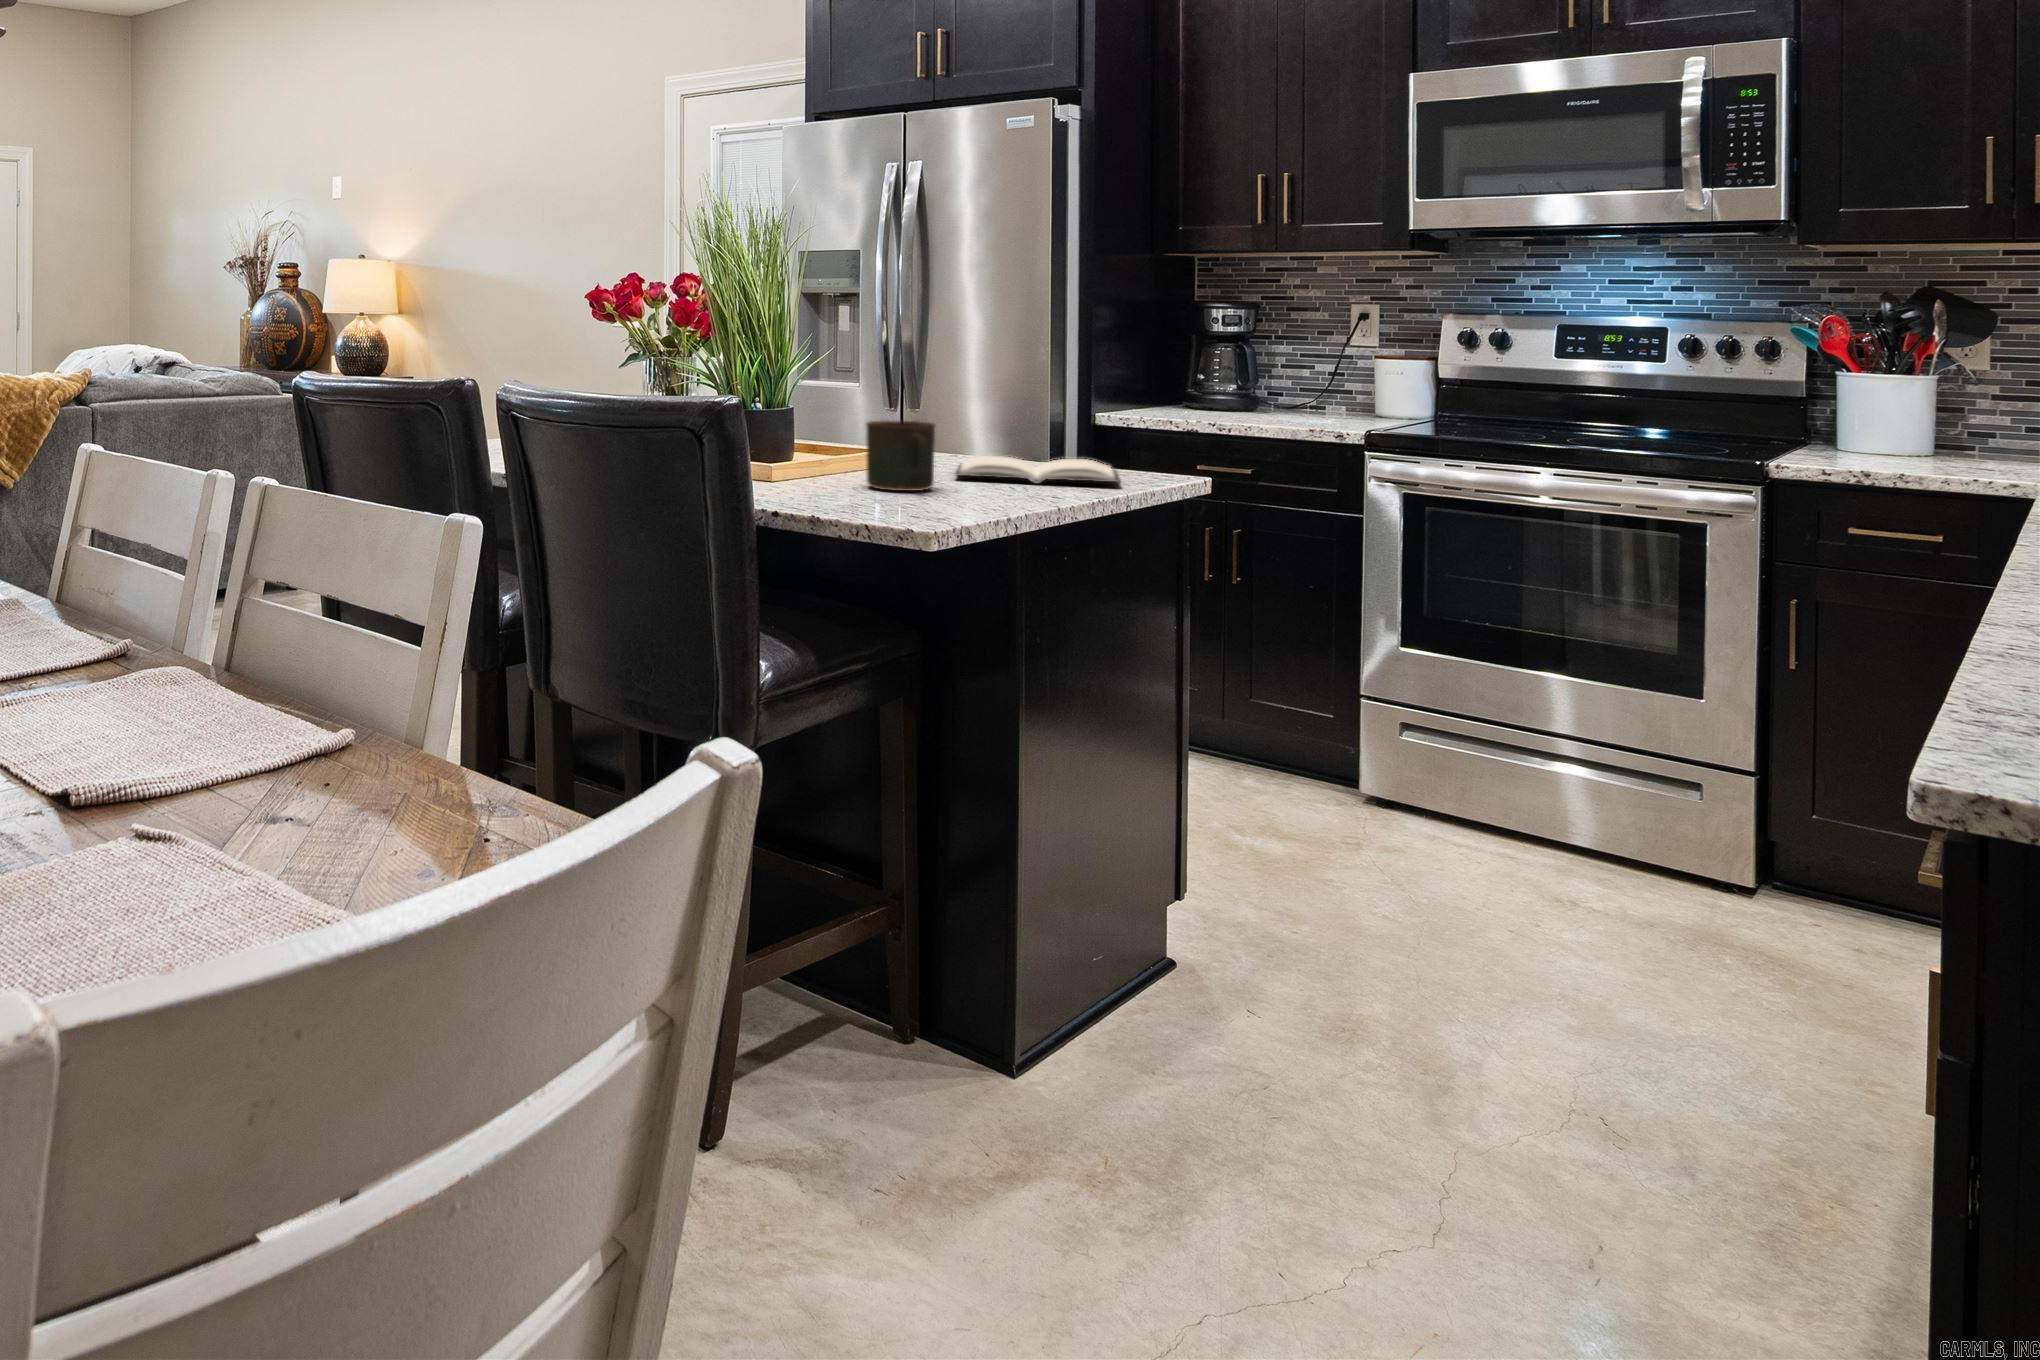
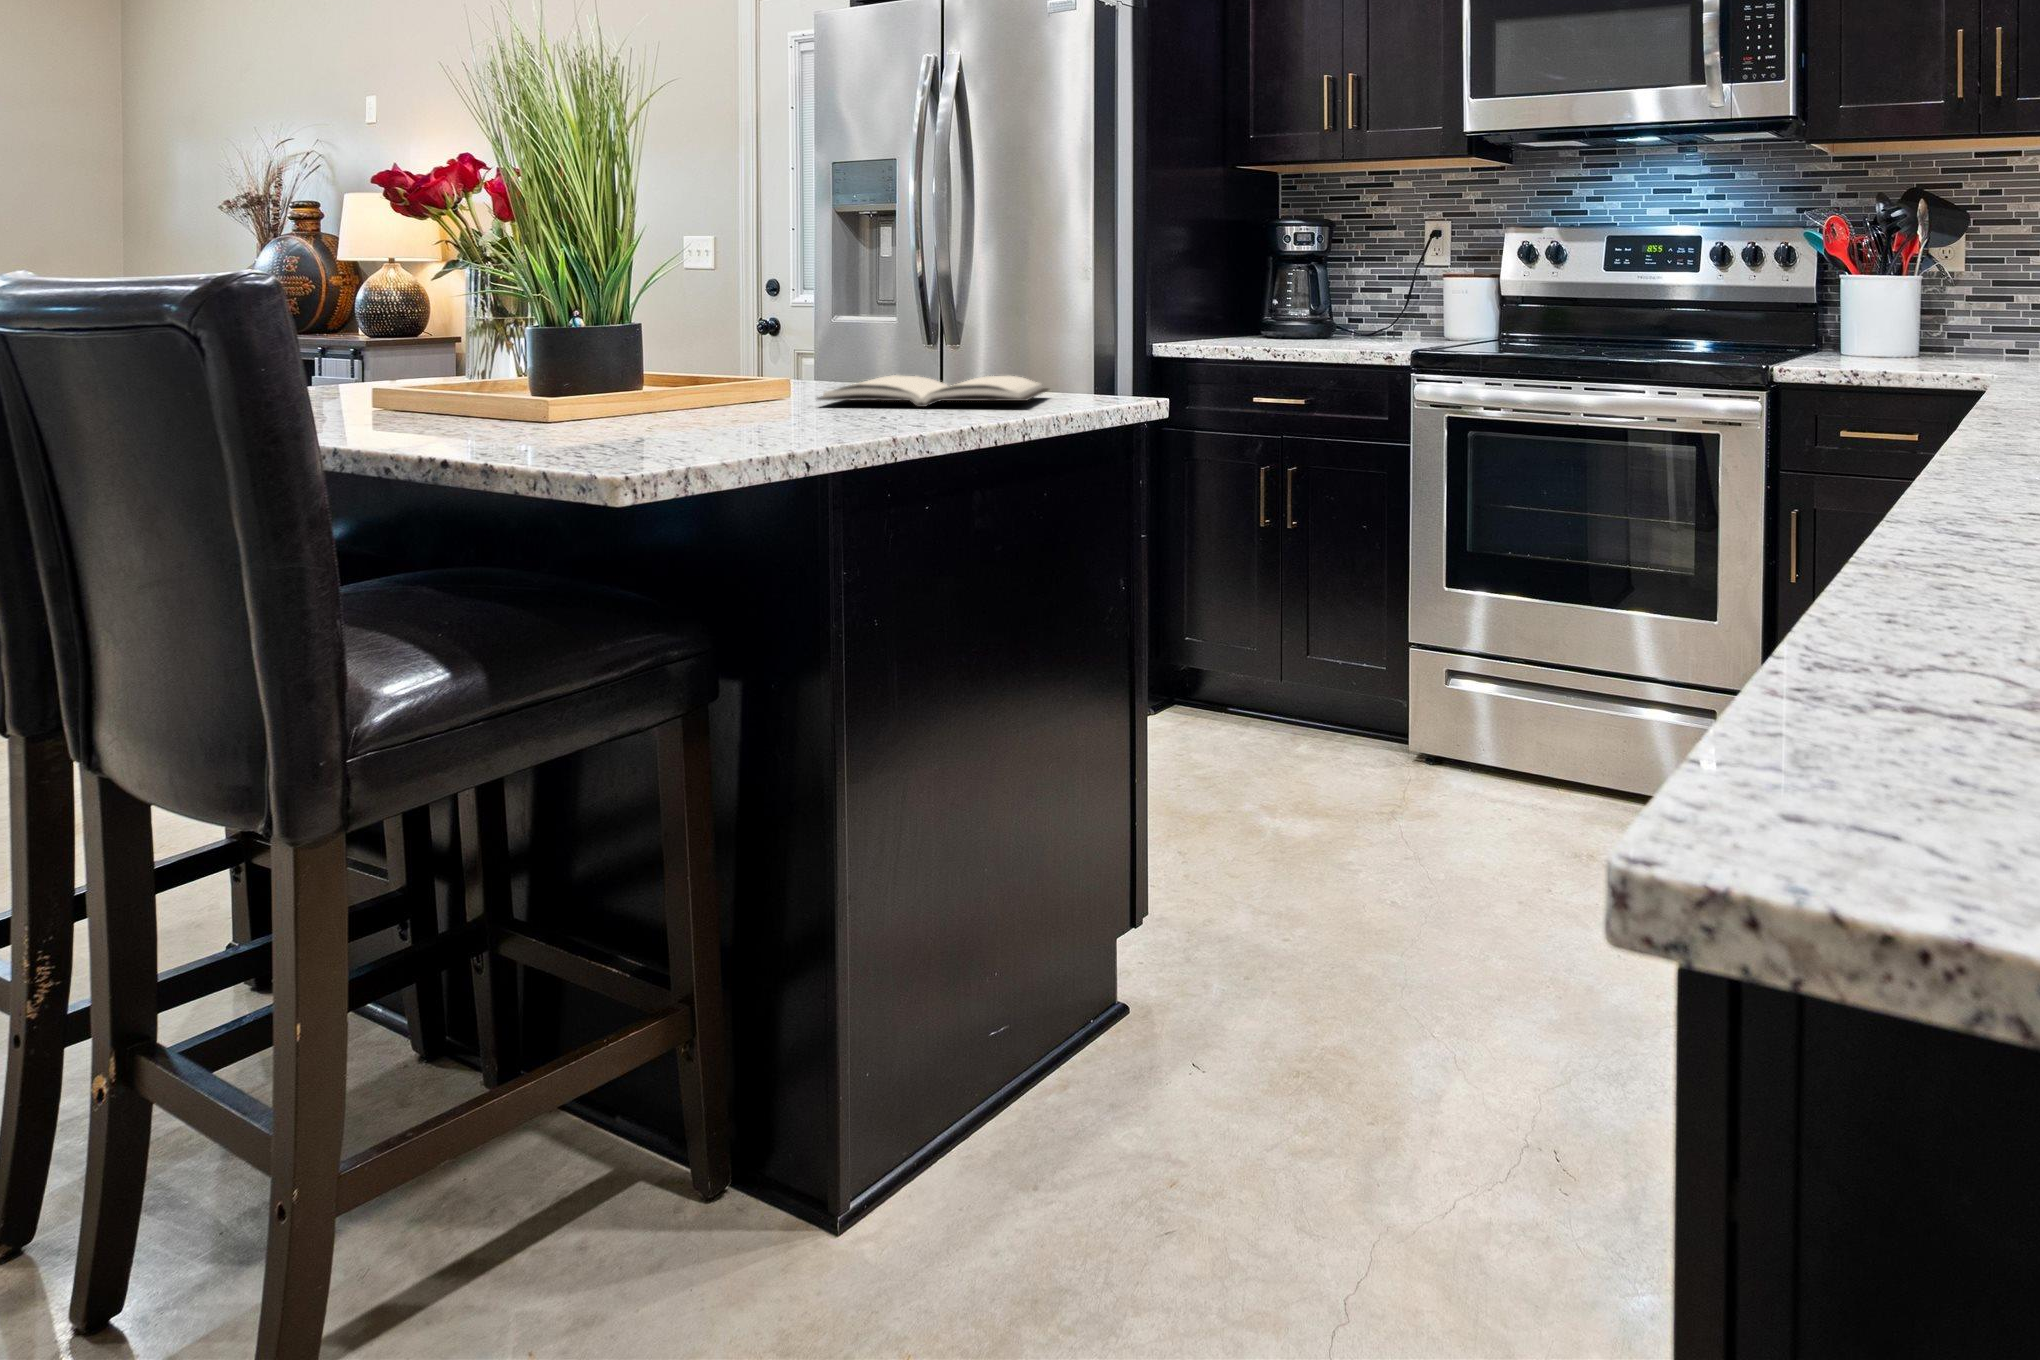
mug: present [866,421,935,491] -> none [652,324,756,420]

